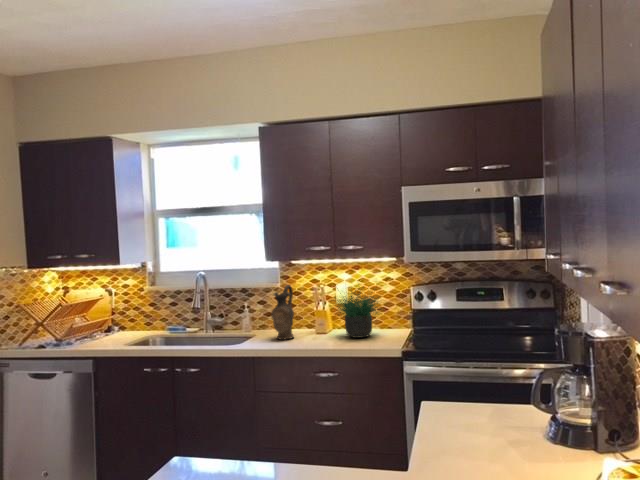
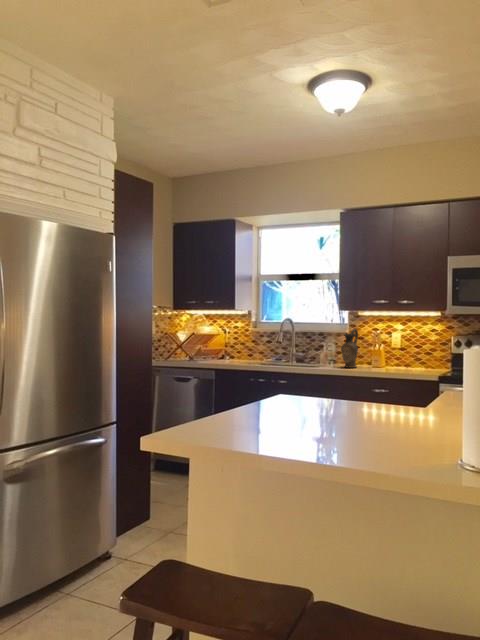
potted plant: present [337,290,378,338] -> none [383,323,434,370]

